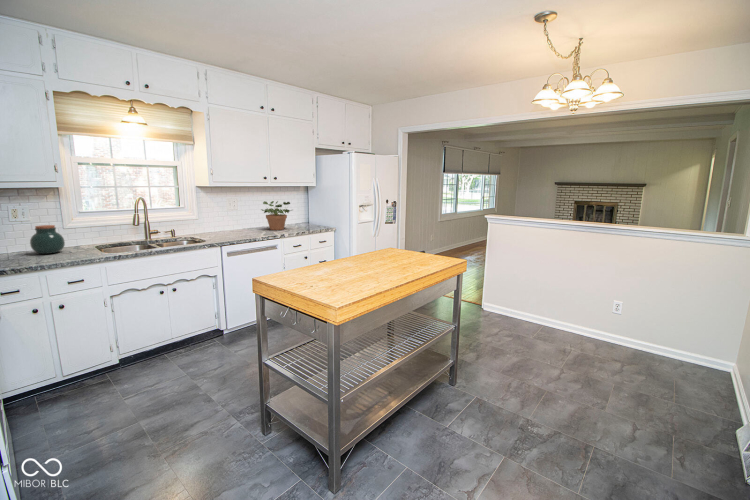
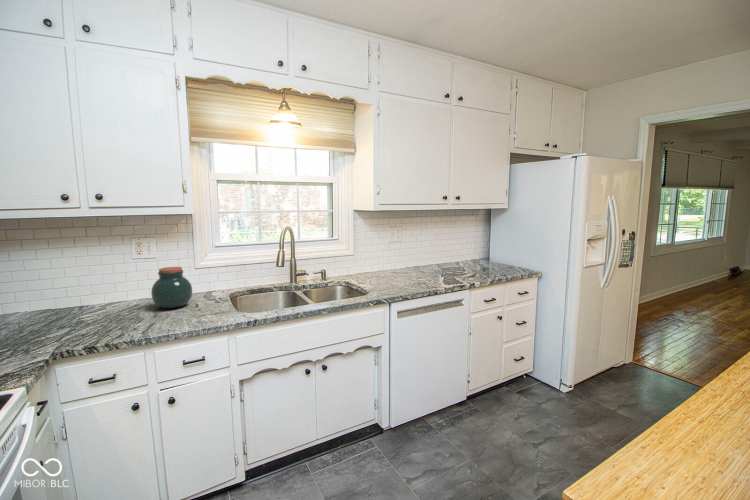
potted plant: present [261,201,290,230] -> none [432,229,483,273]

